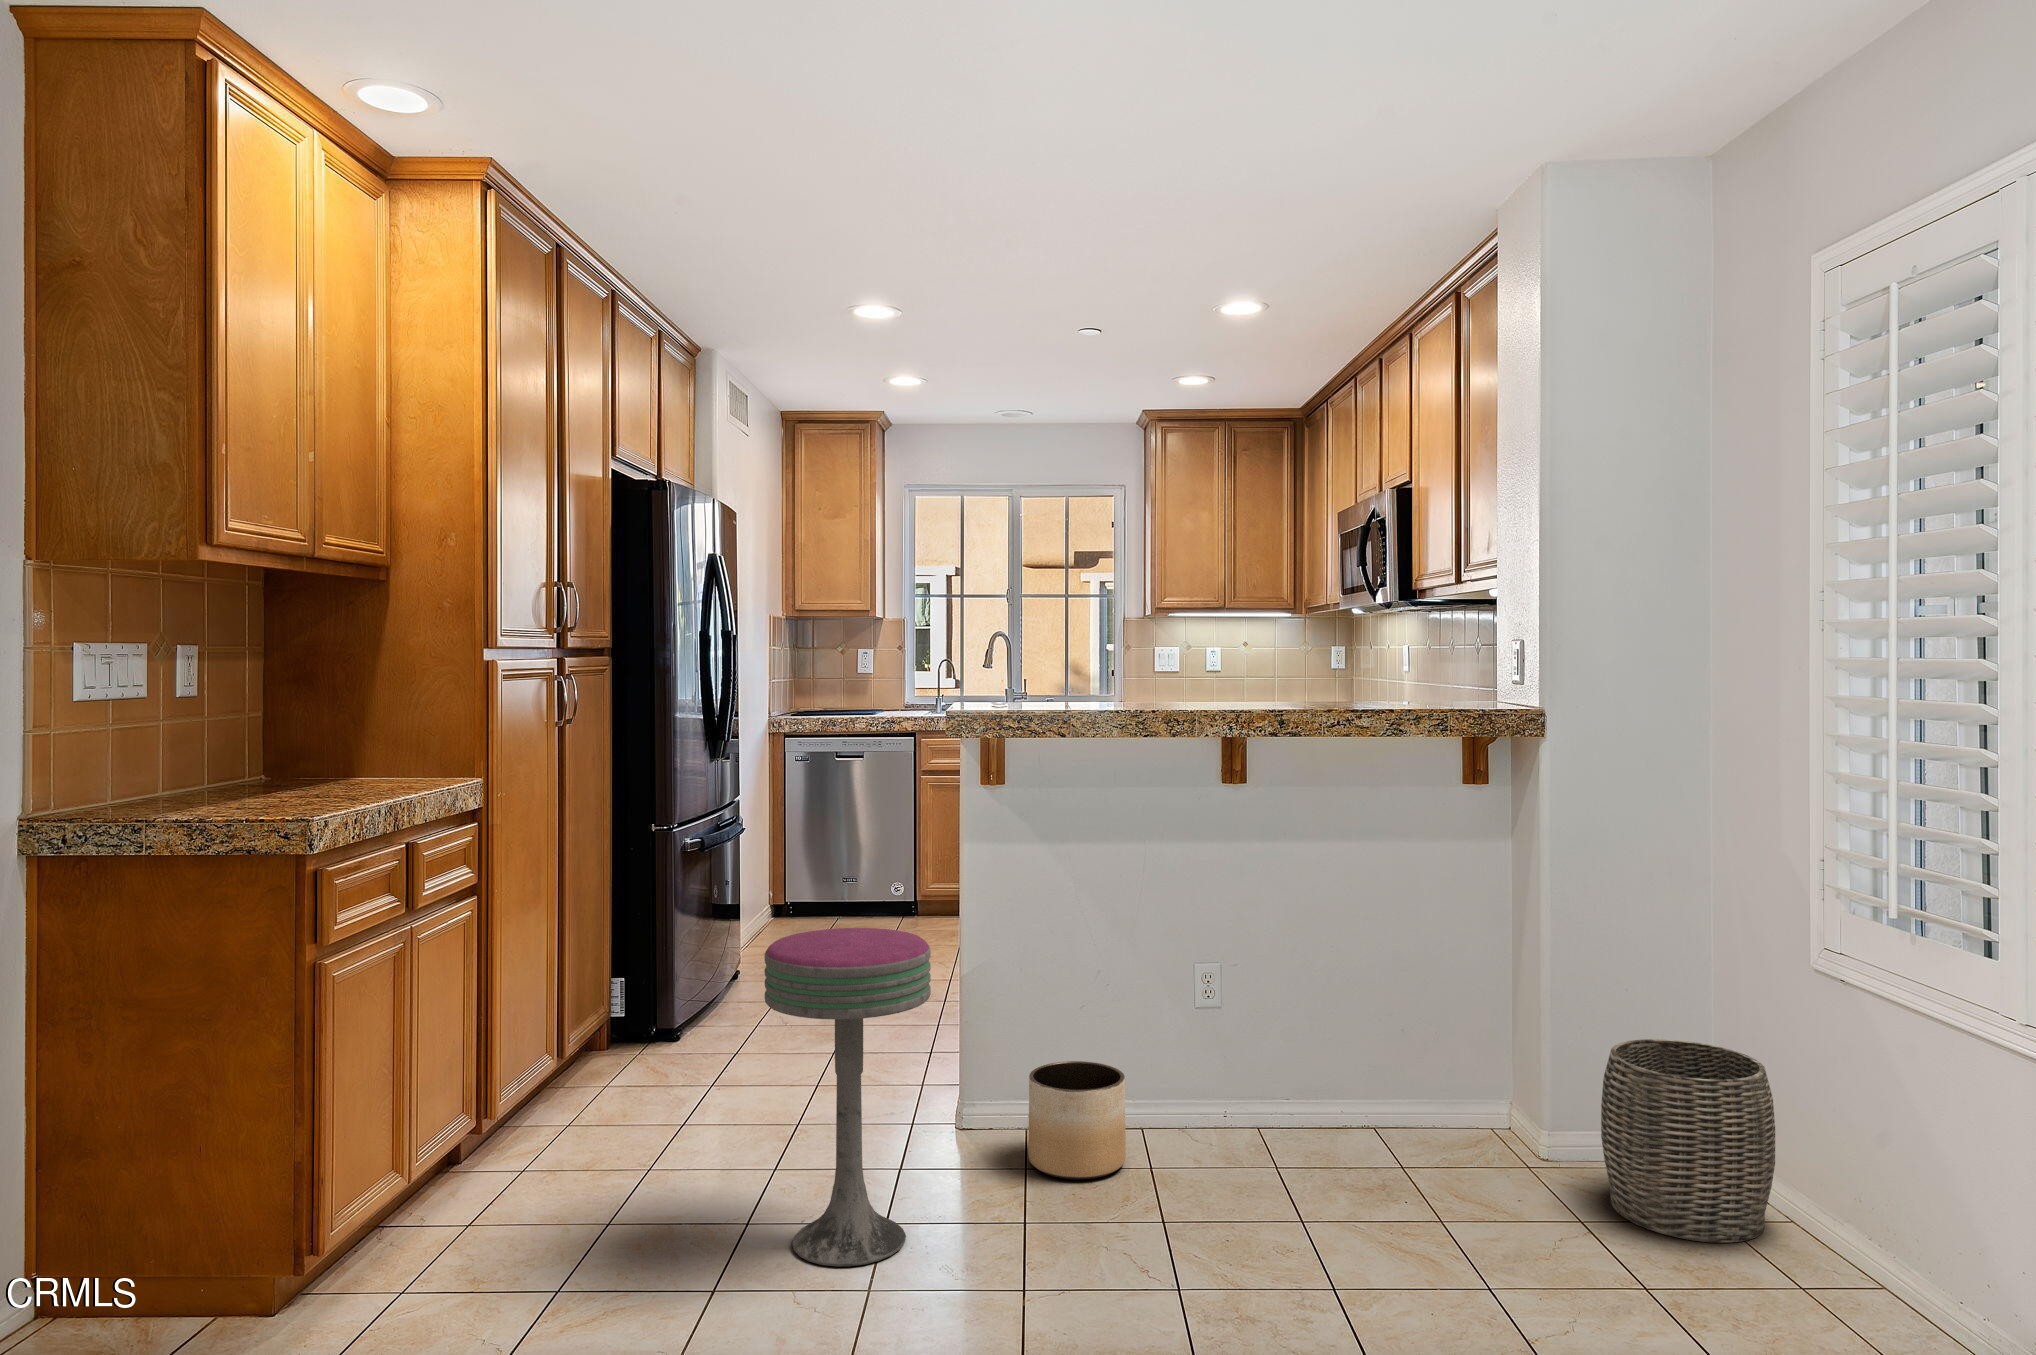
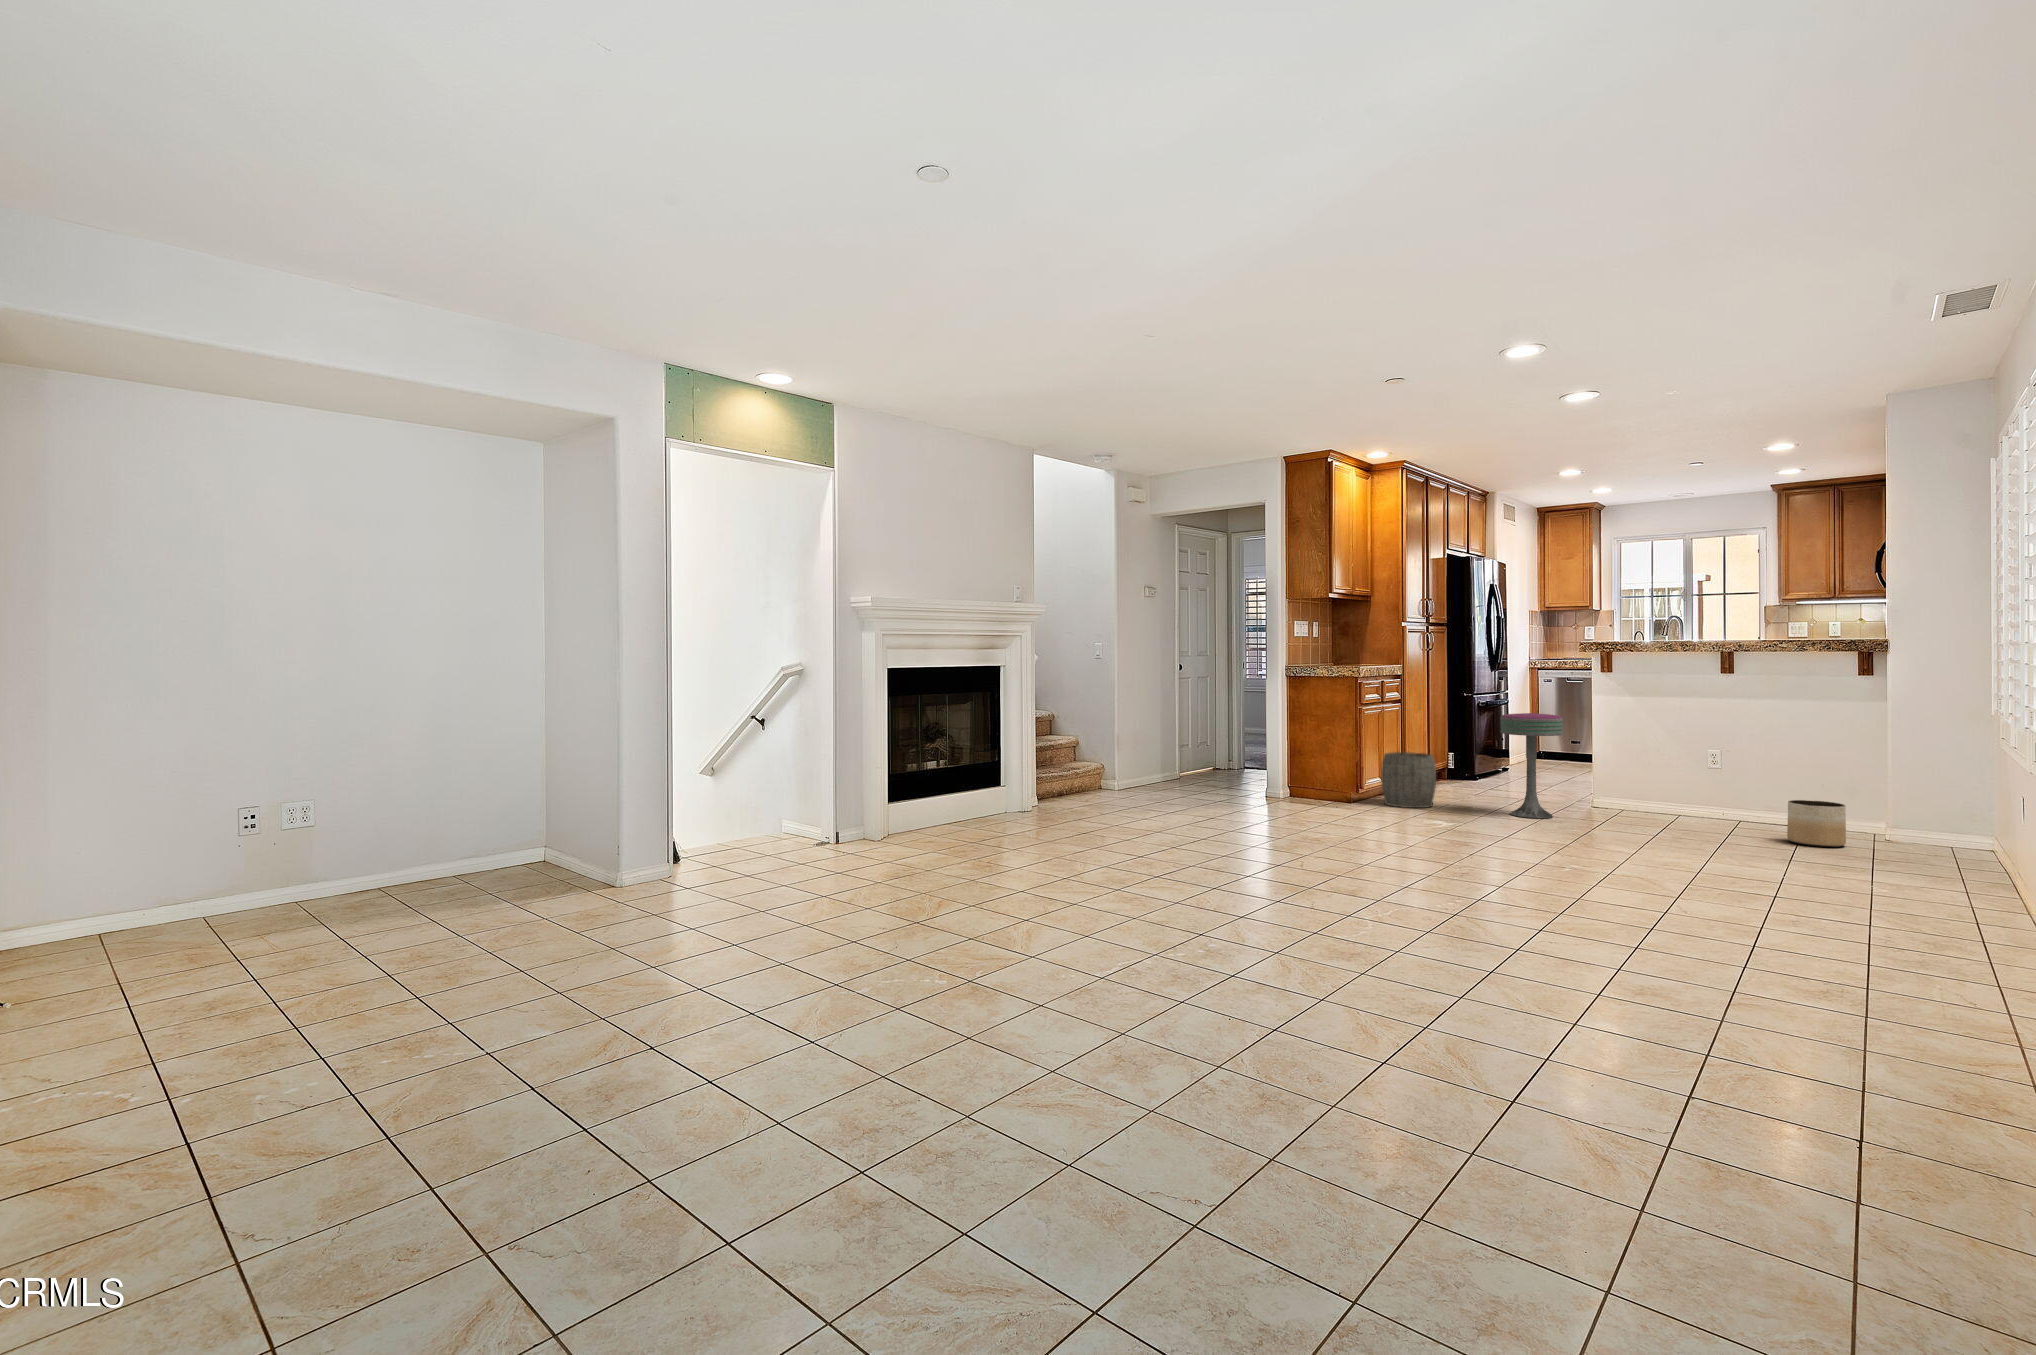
woven basket: present [1601,1039,1775,1243] -> present [1381,752,1436,808]
planter: present [1028,1061,1126,1179] -> present [1787,800,1846,847]

